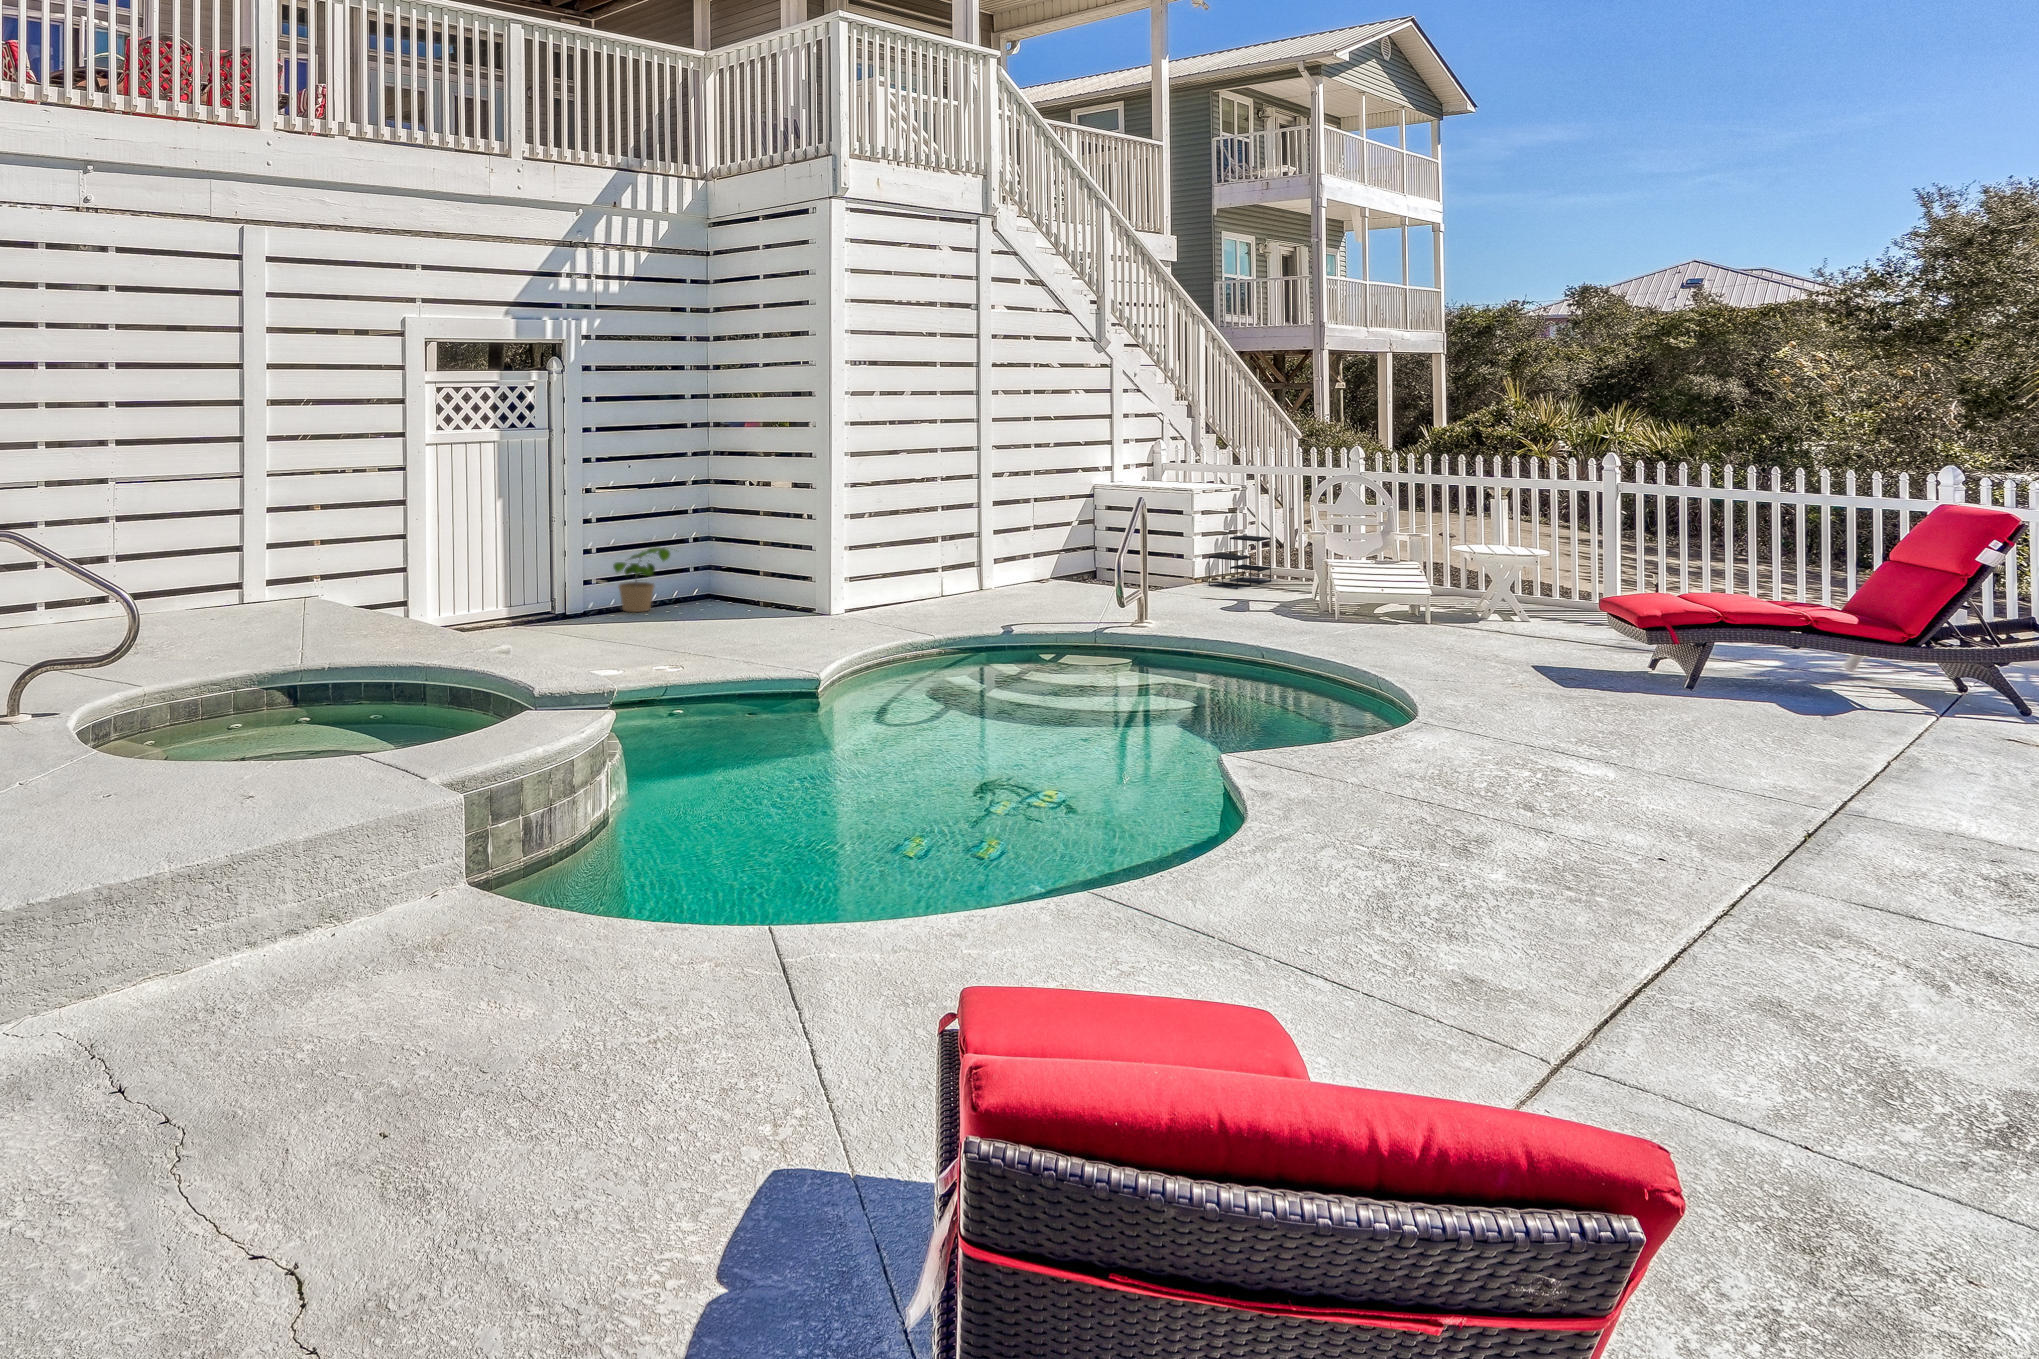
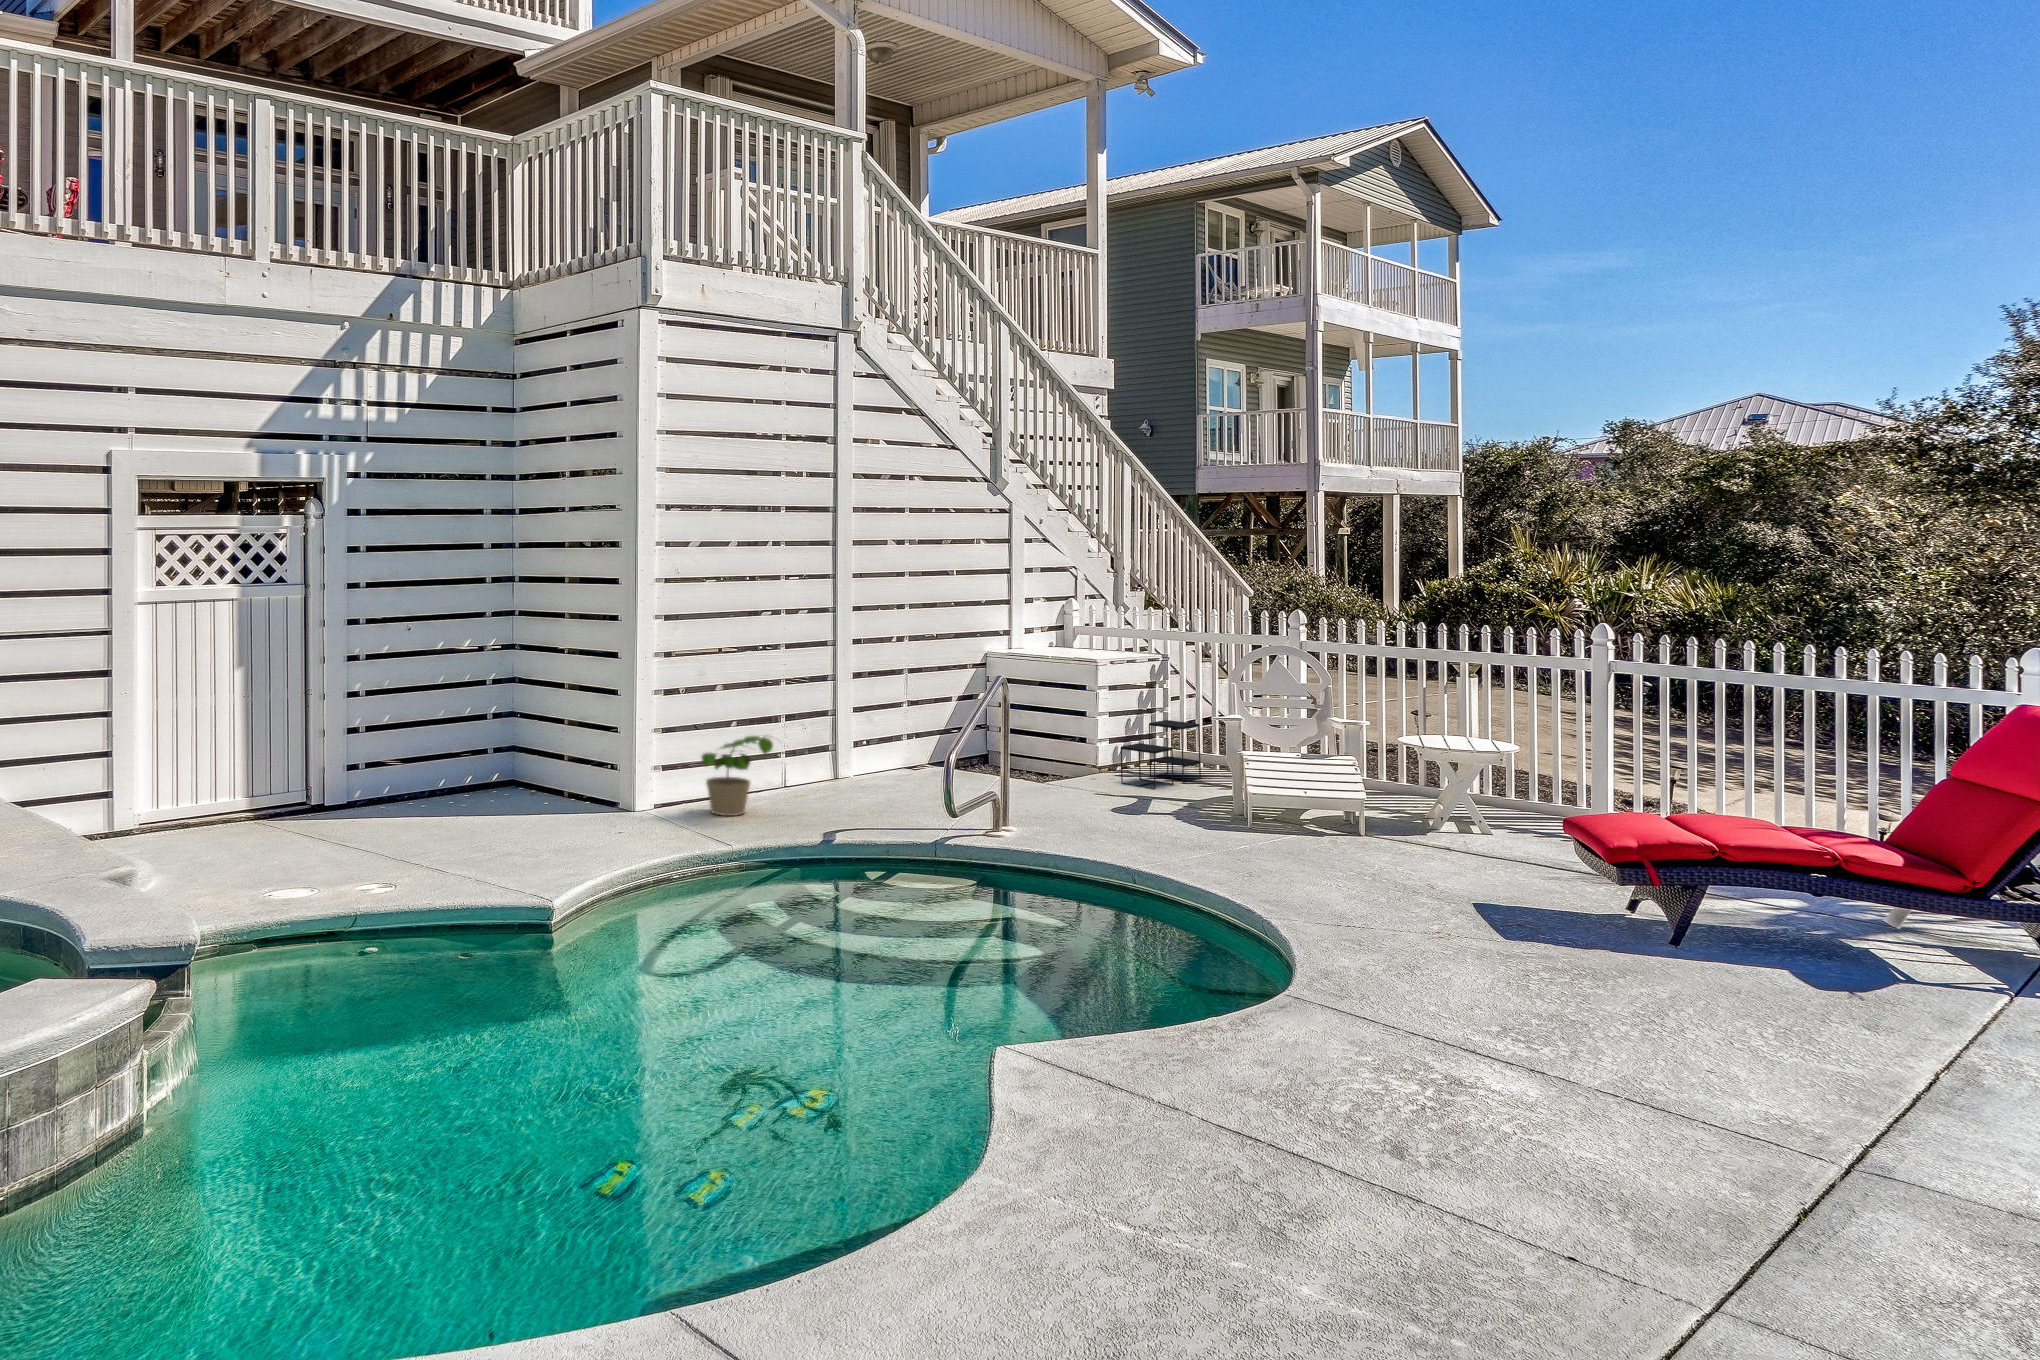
potted plant: present [613,547,670,612] -> present [702,736,773,816]

